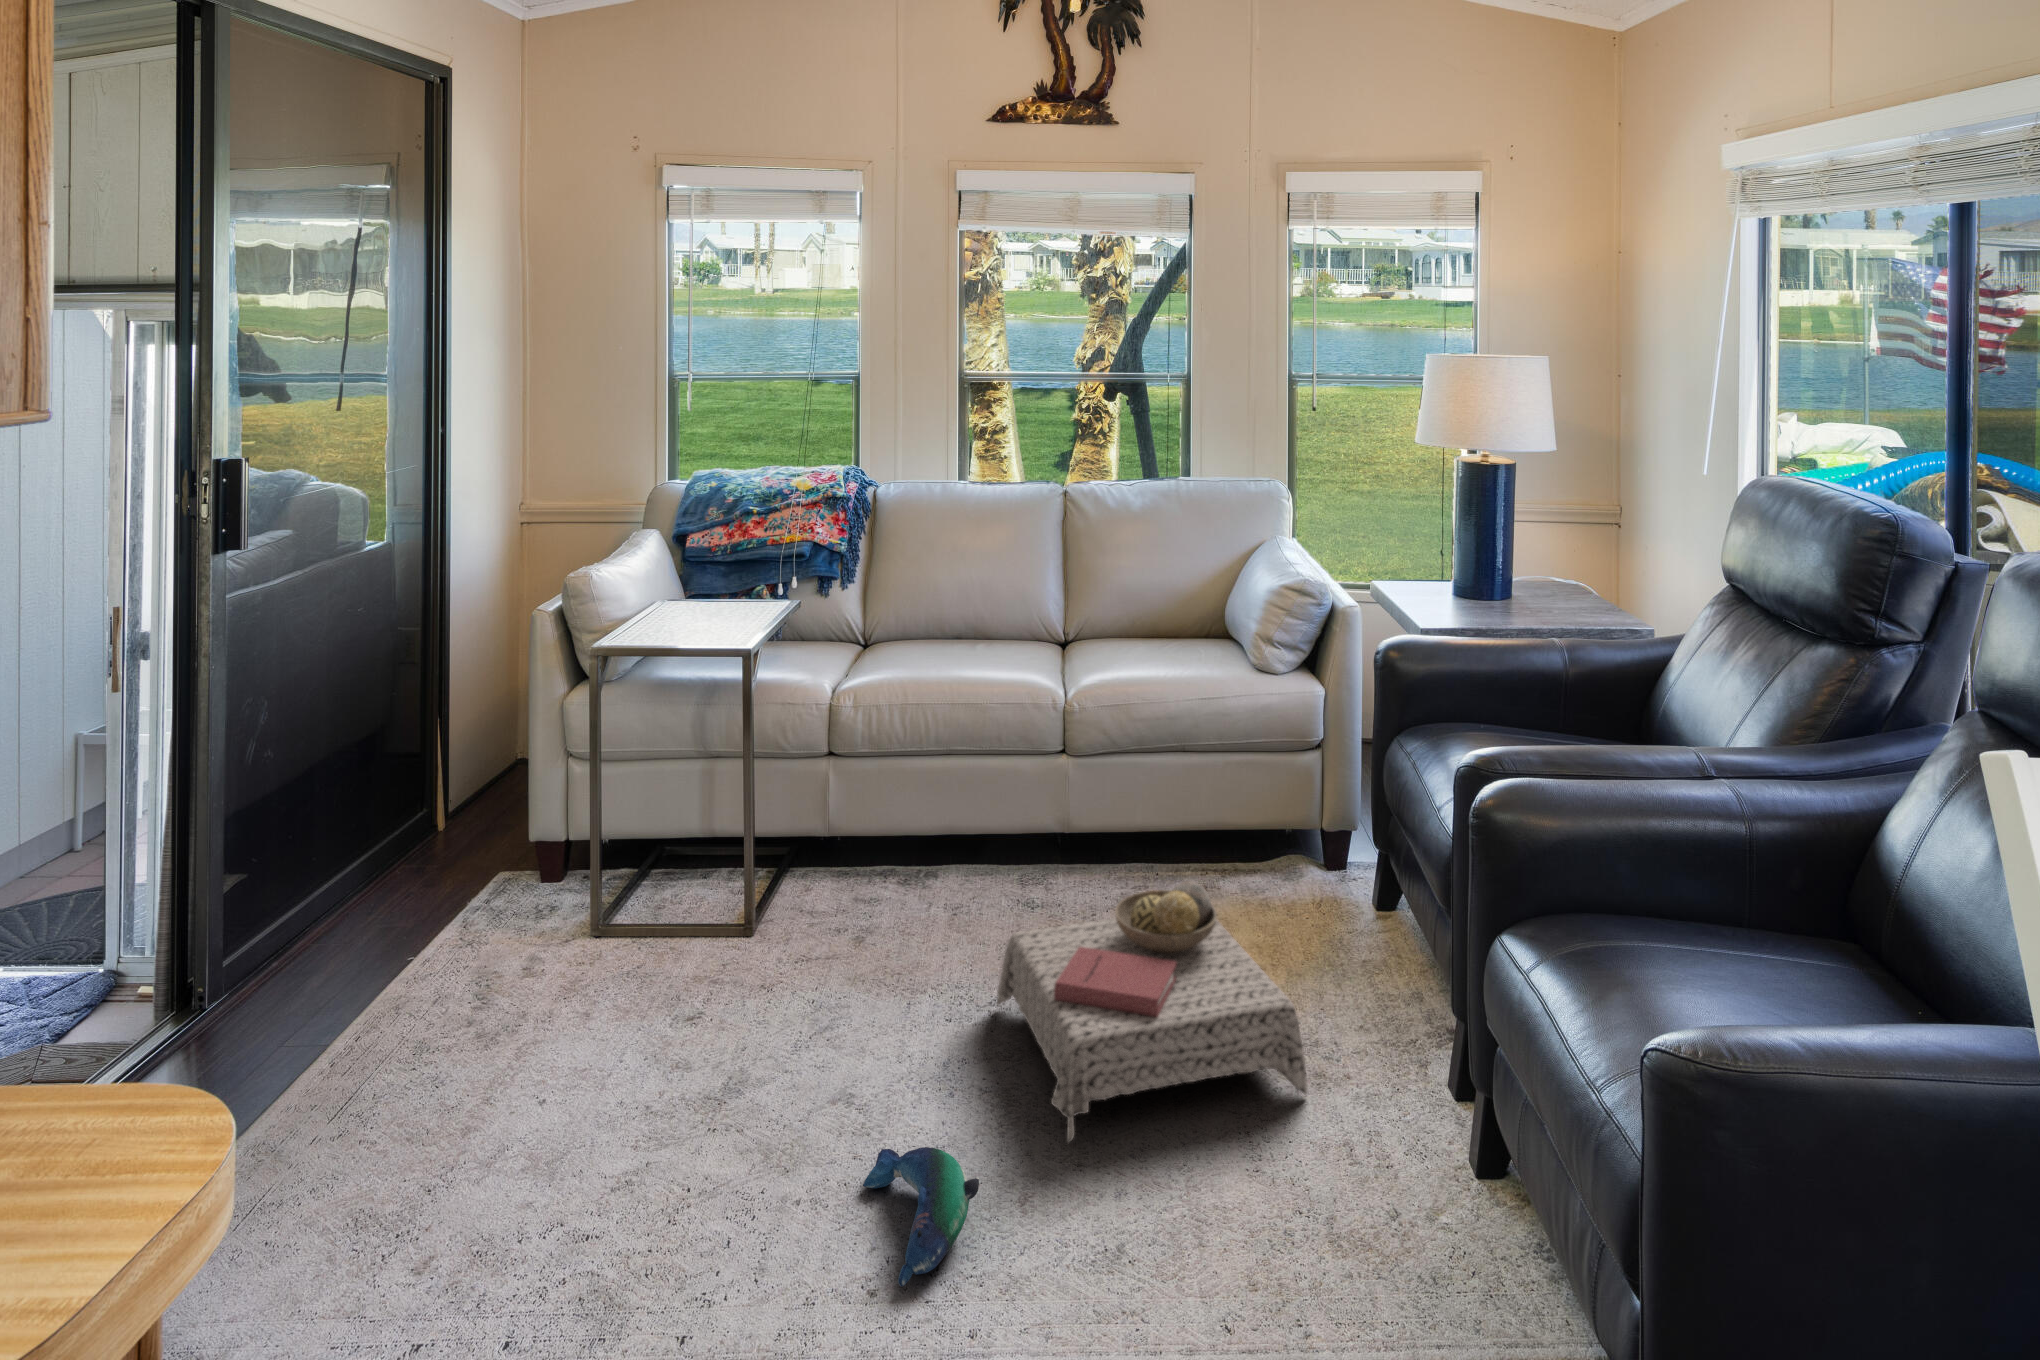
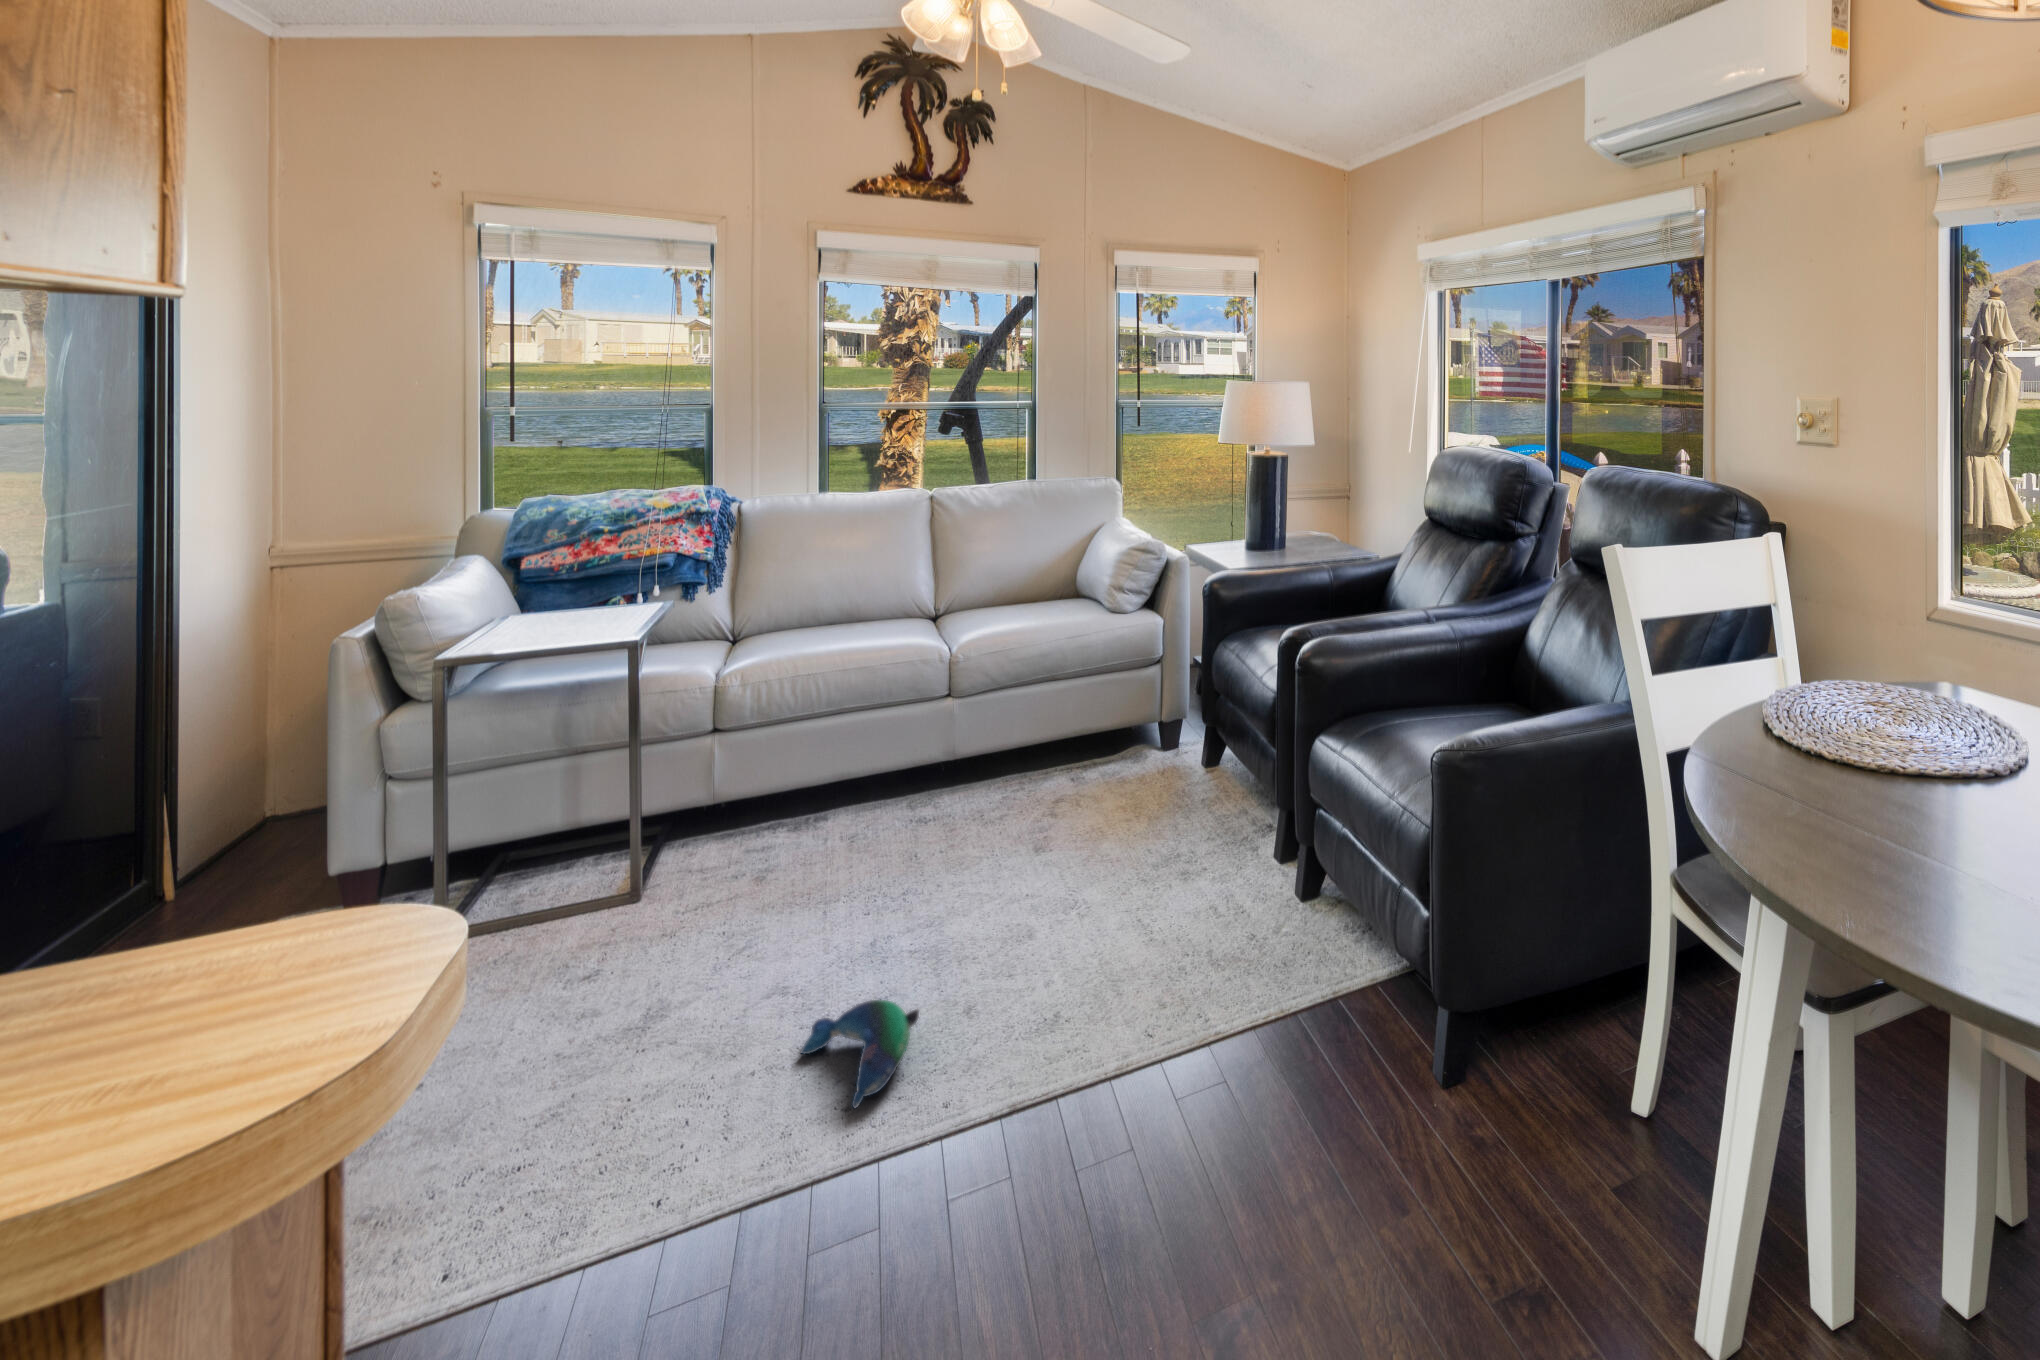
ottoman: present [997,881,1308,1143] -> none [904,760,1177,973]

